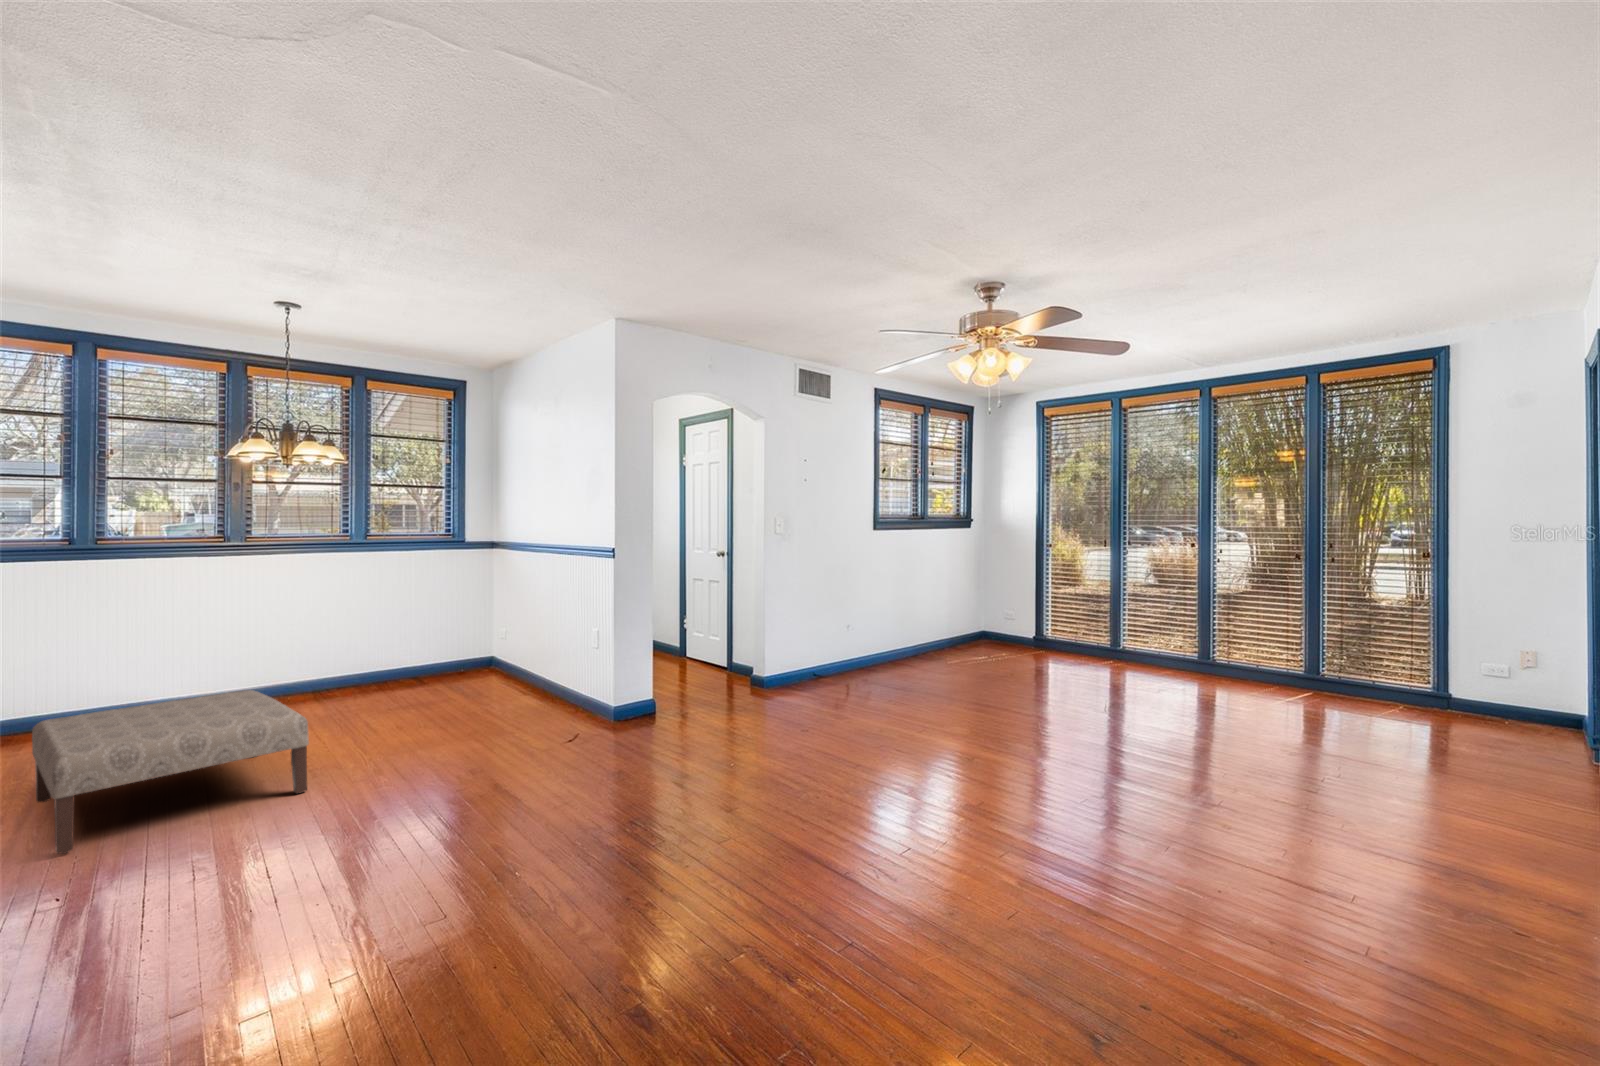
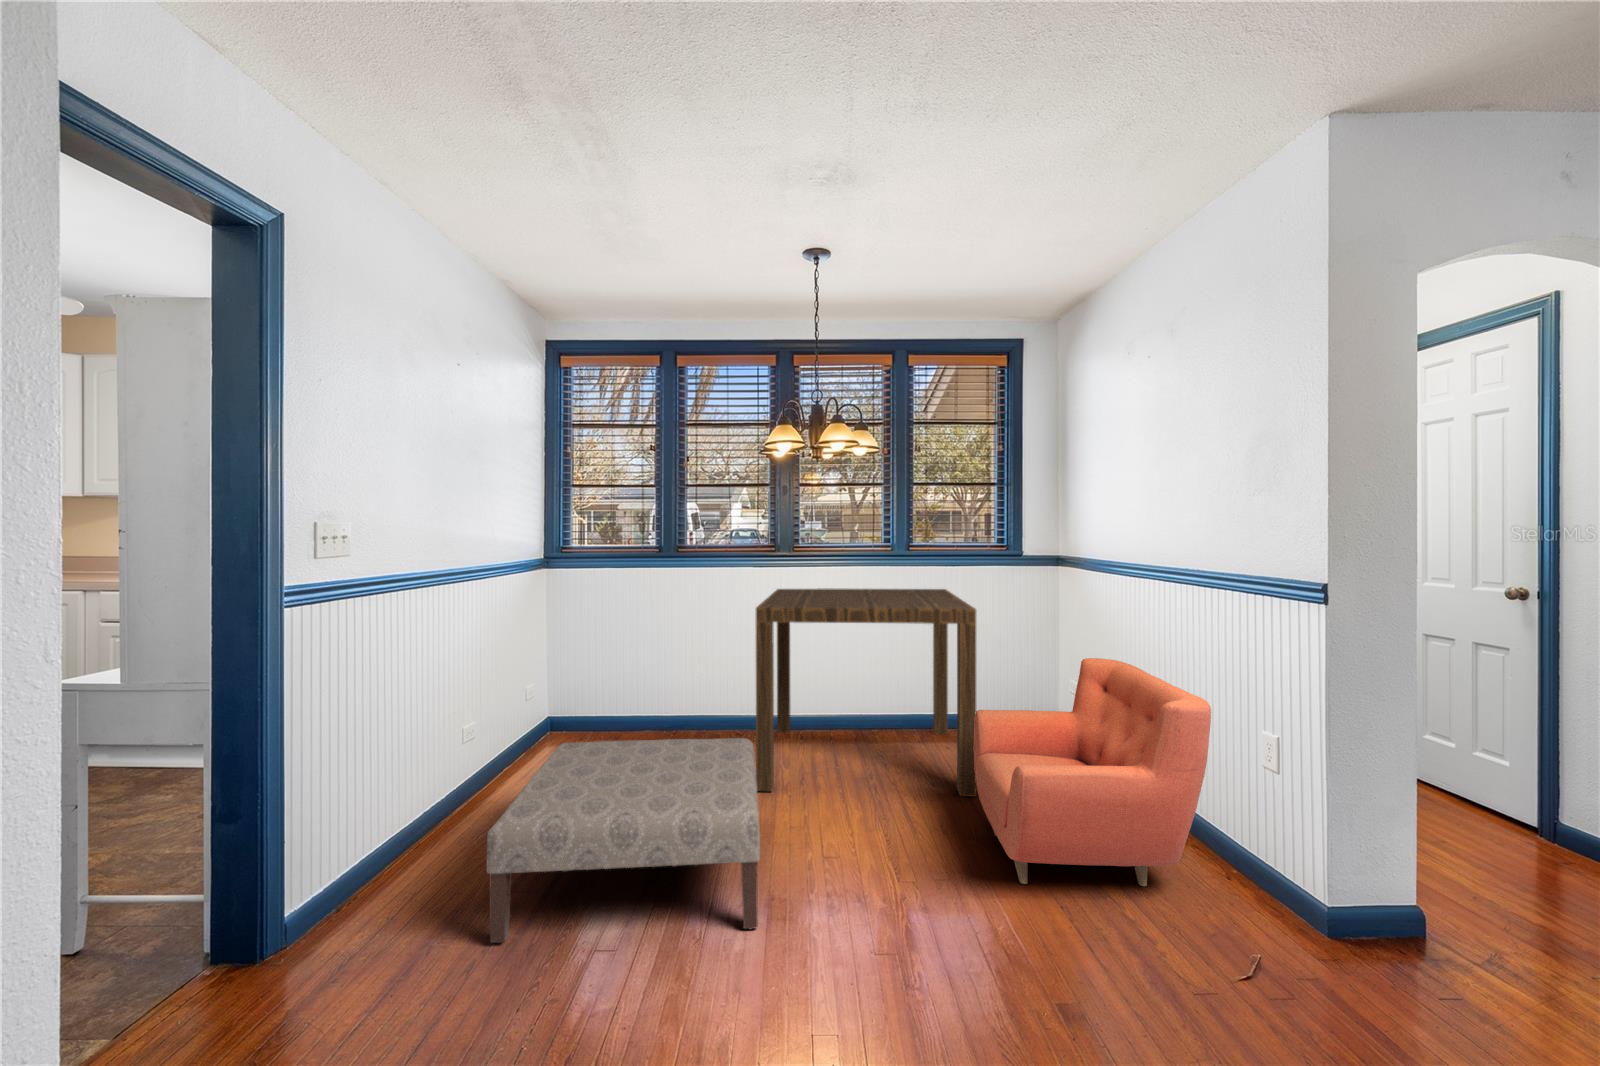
dining table: none [232,570,442,741] -> present [756,588,976,797]
armchair: none [443,603,585,735] -> present [974,658,1211,886]

